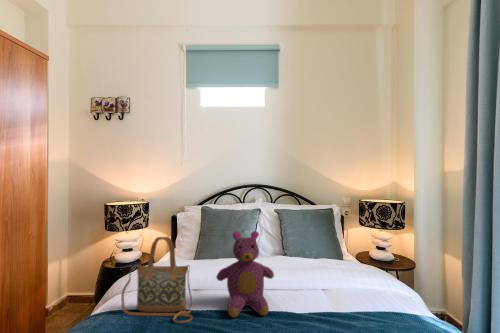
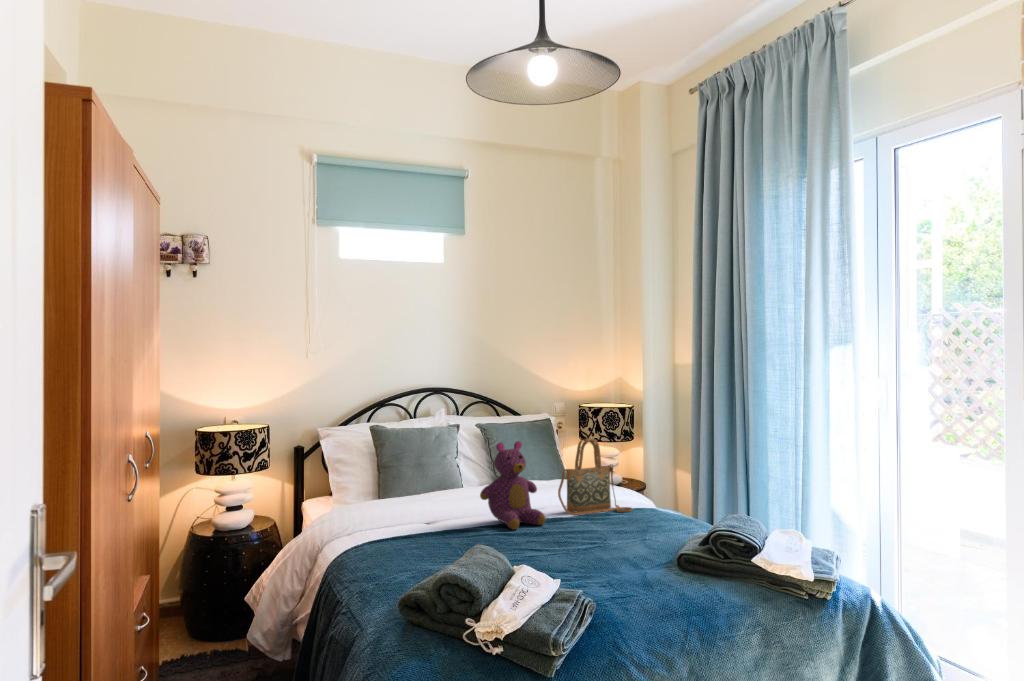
handbag: present [121,237,192,323] -> present [558,439,632,515]

